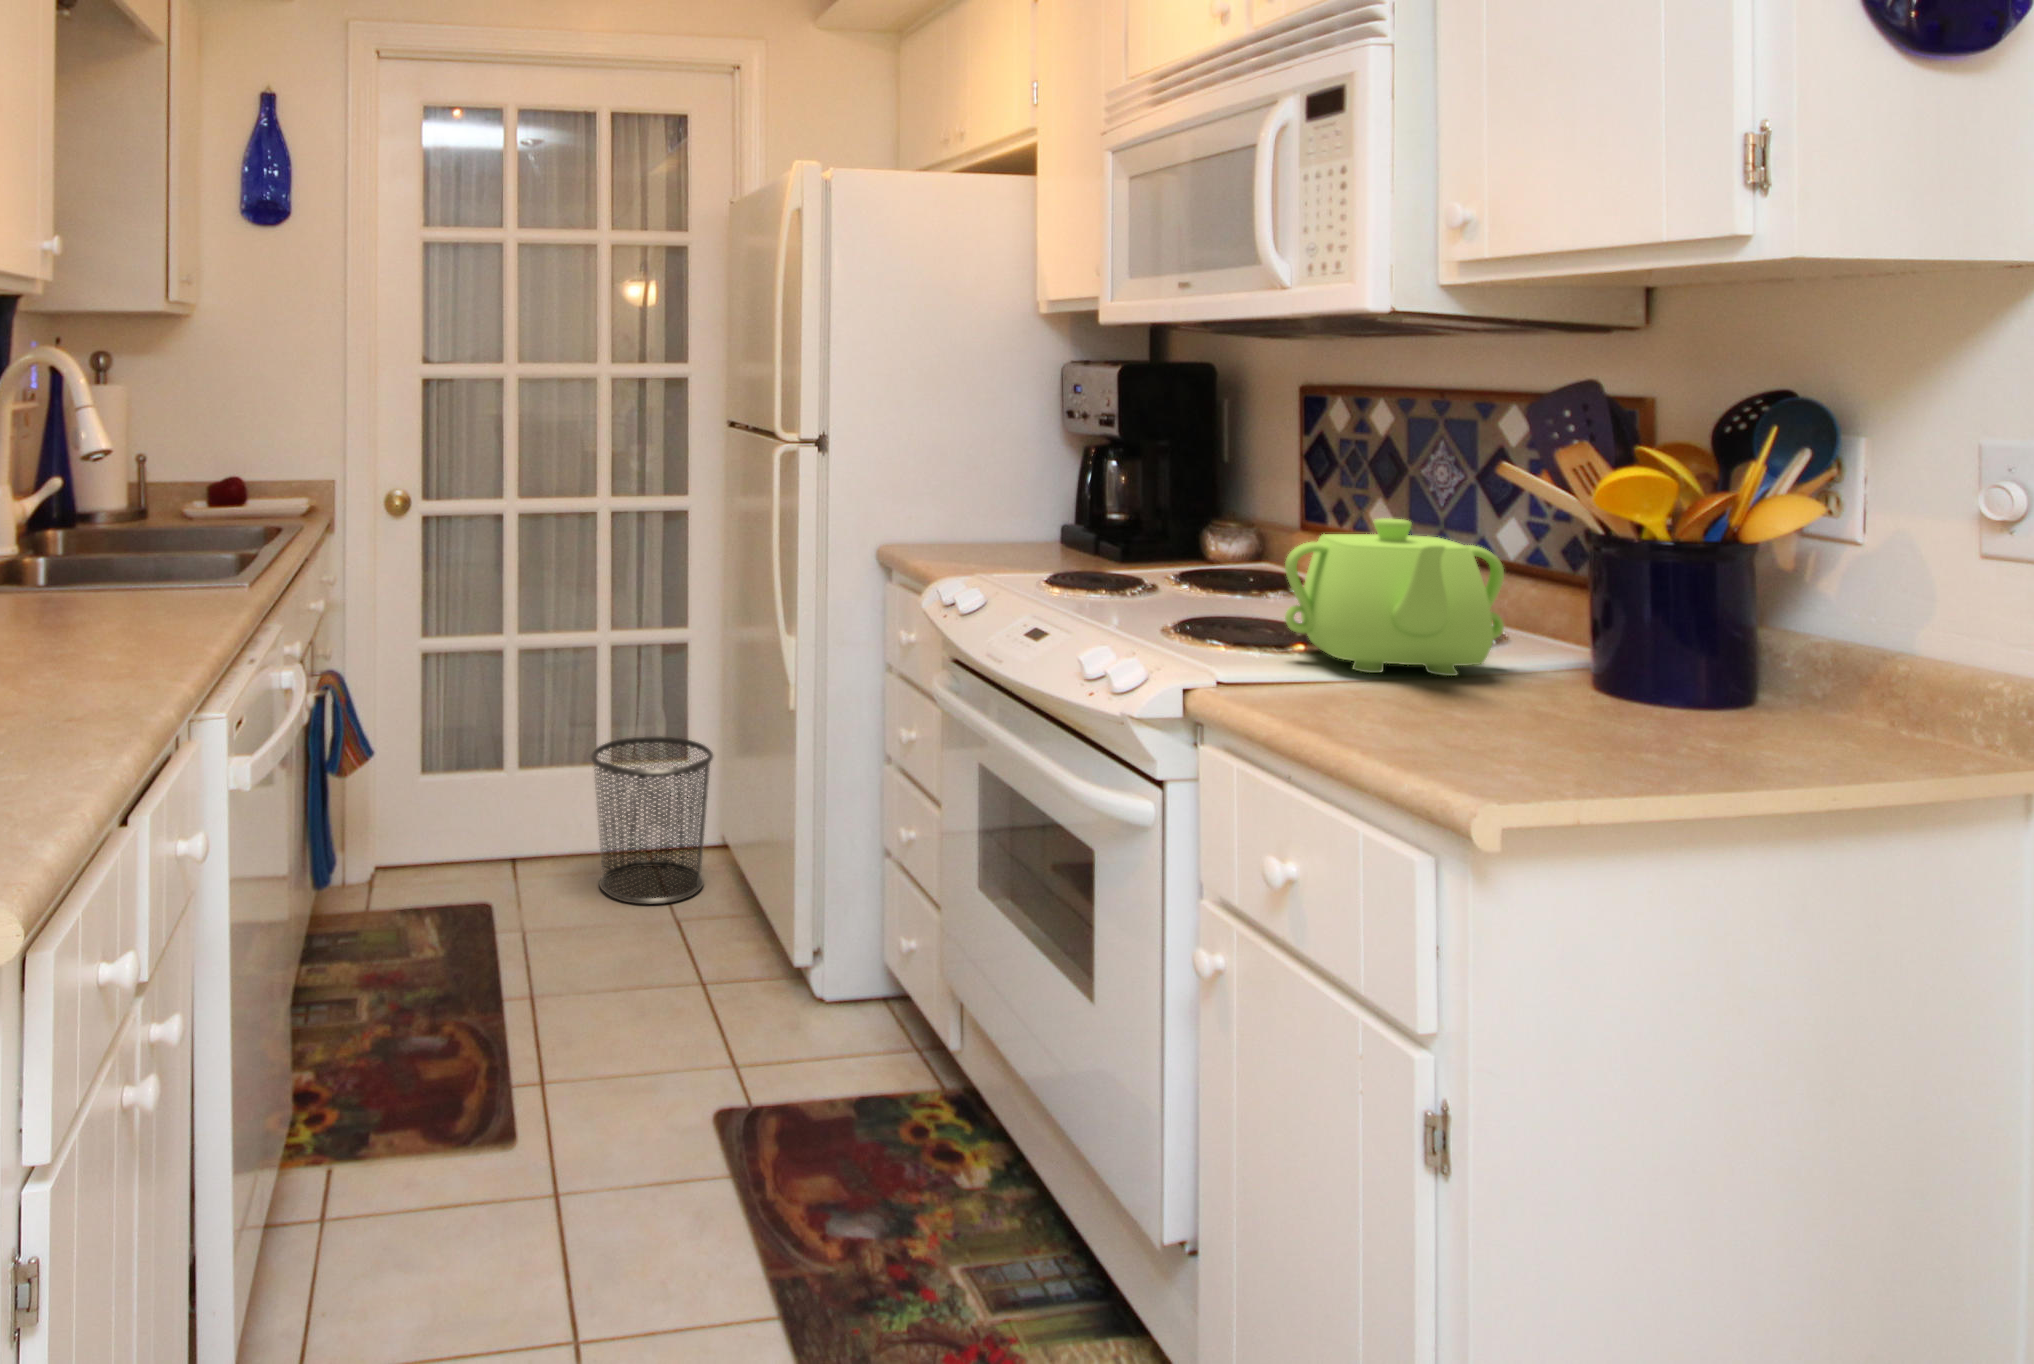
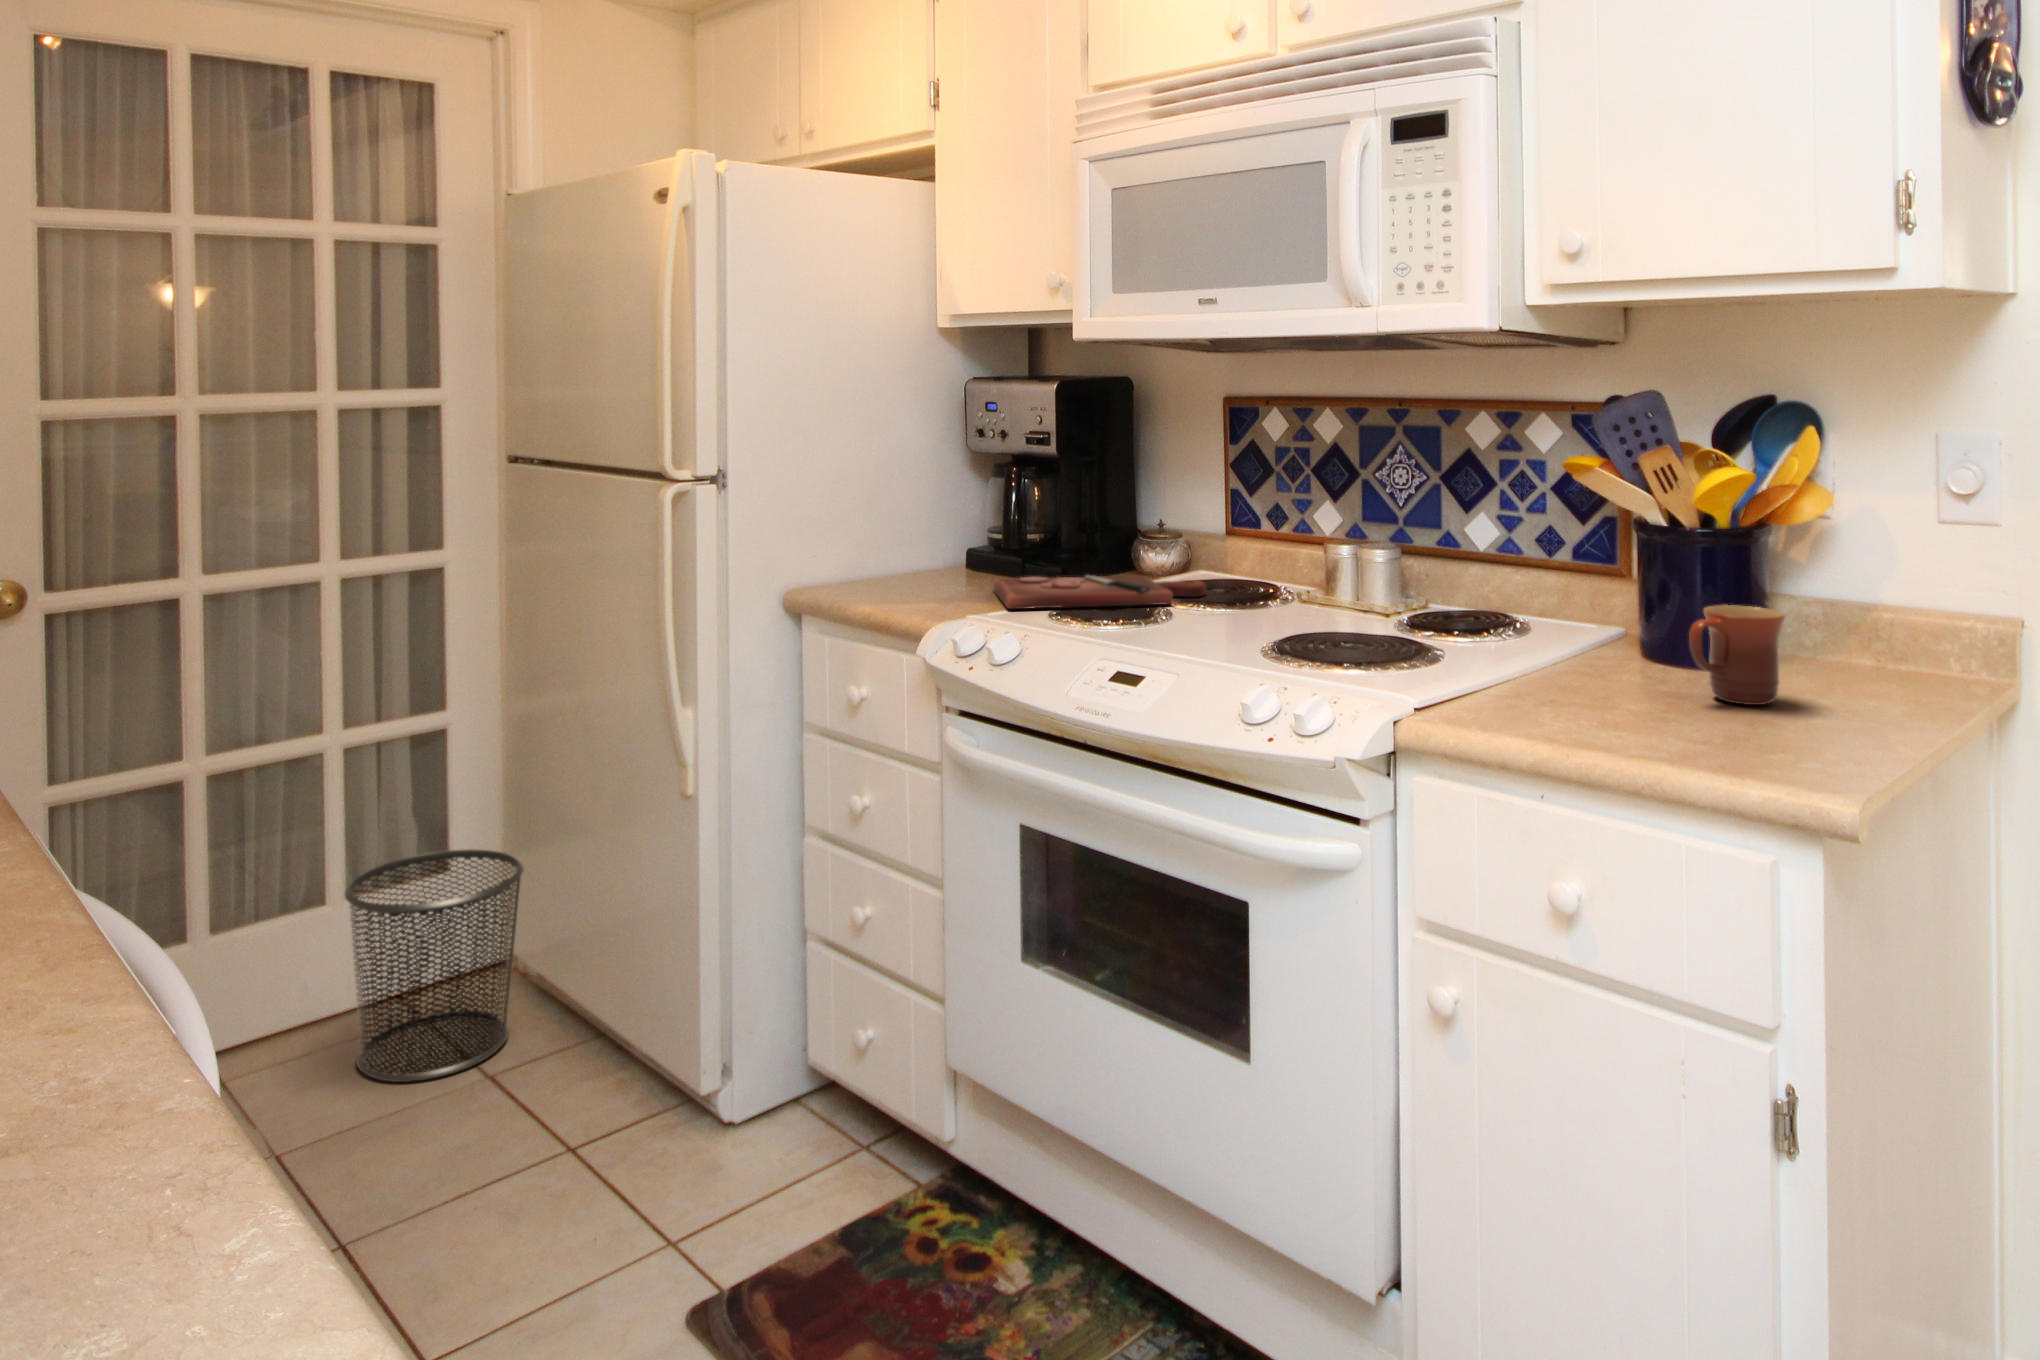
teapot: present [1285,518,1504,676] -> none [1384,522,1556,668]
cutting board: none [1001,553,1220,589] -> present [993,575,1206,609]
mug: none [1569,629,1715,751] -> present [1689,605,1785,705]

